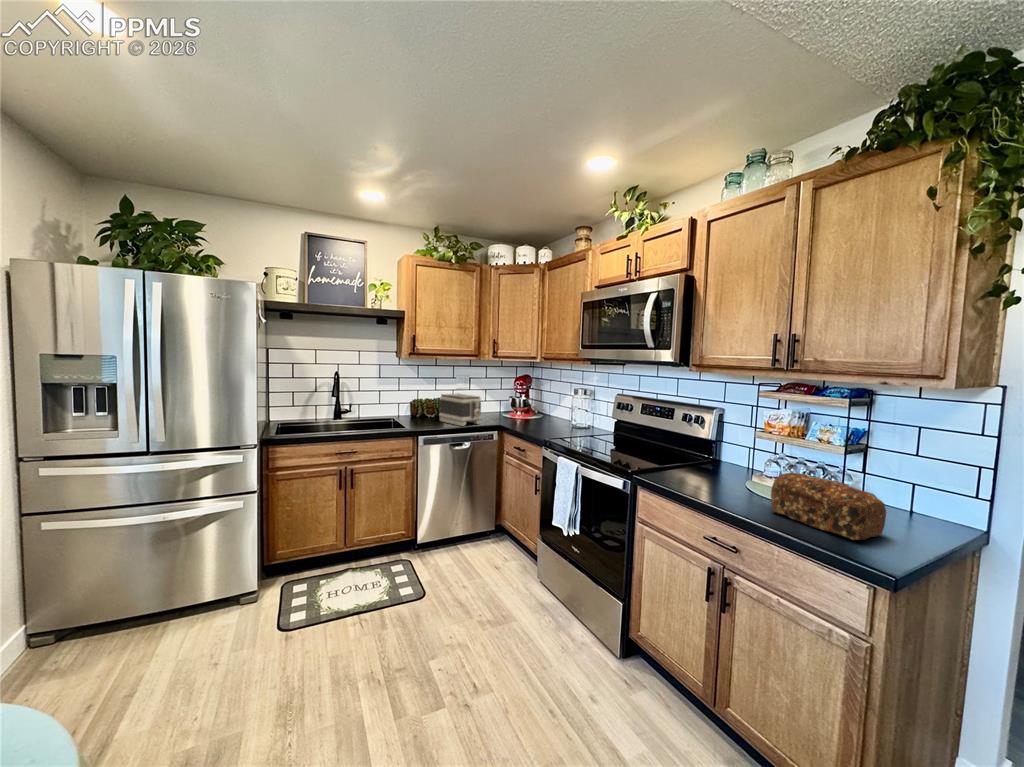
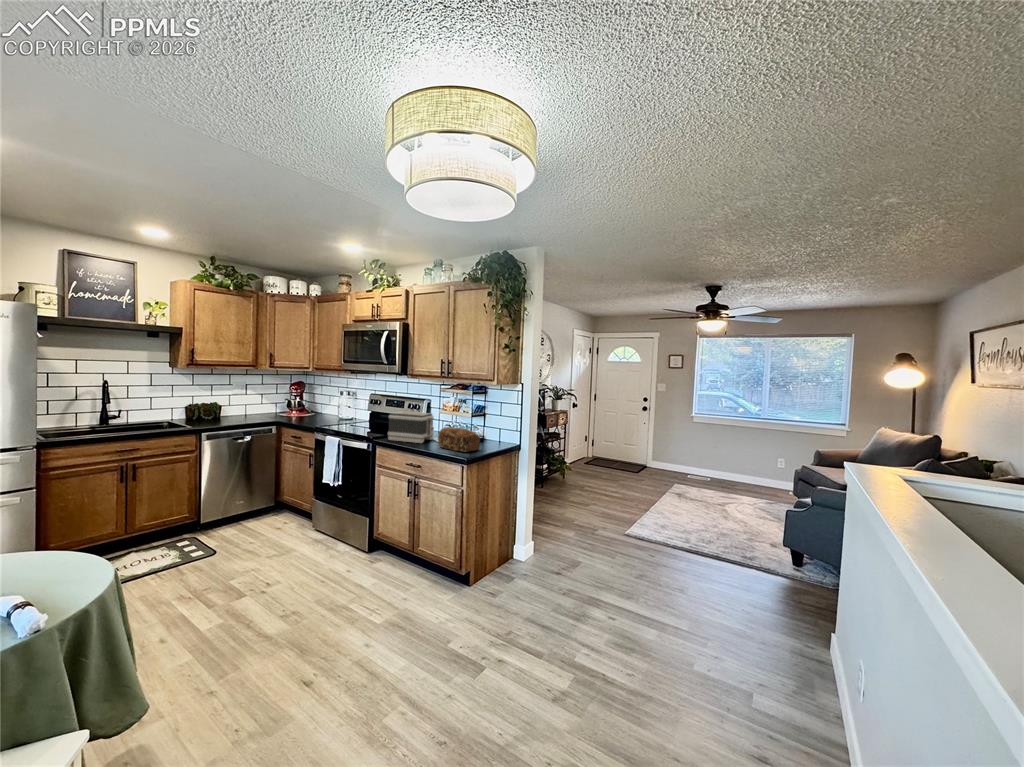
toaster: present [439,394,481,426] -> present [388,411,434,443]

